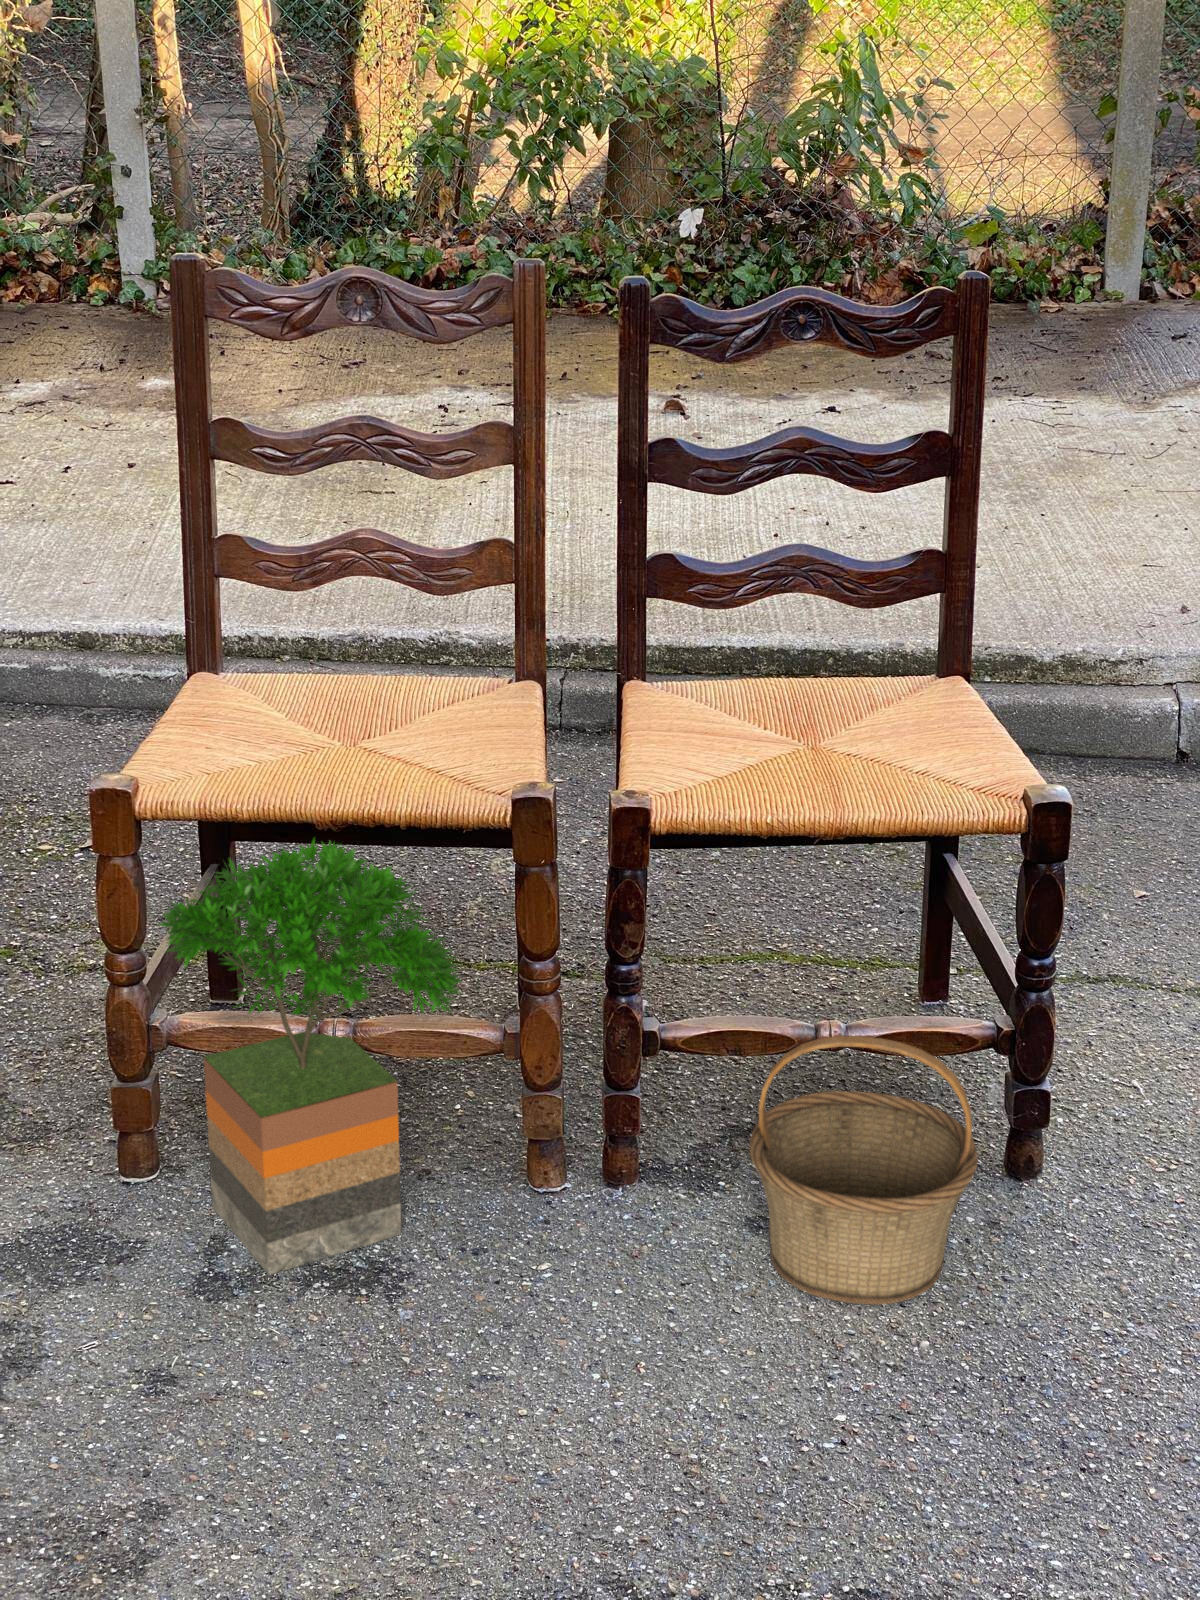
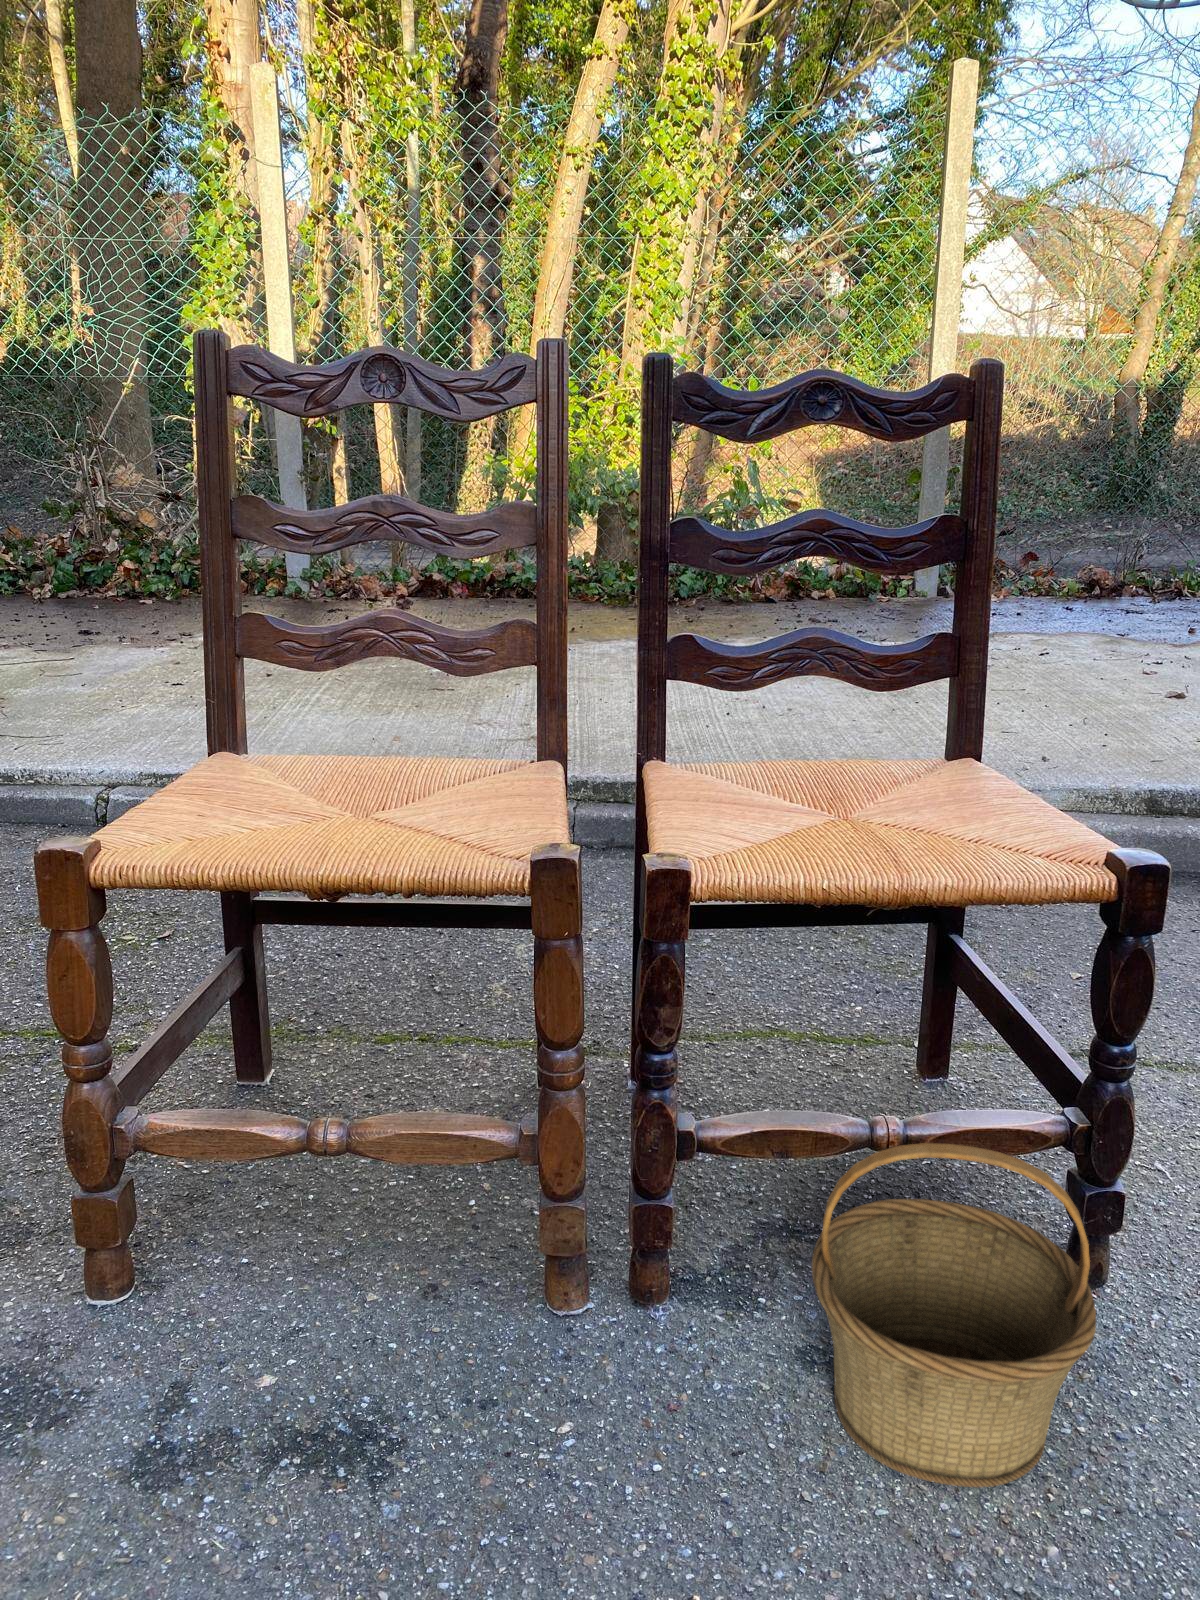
potted tree: present [158,839,462,1275] -> none [90,907,470,1445]

